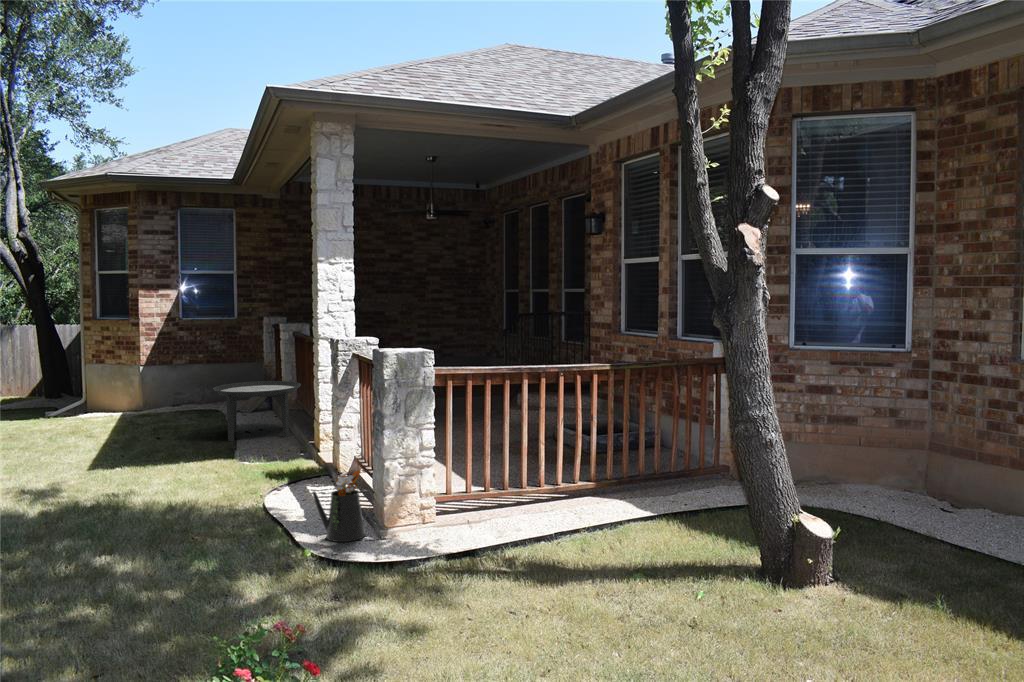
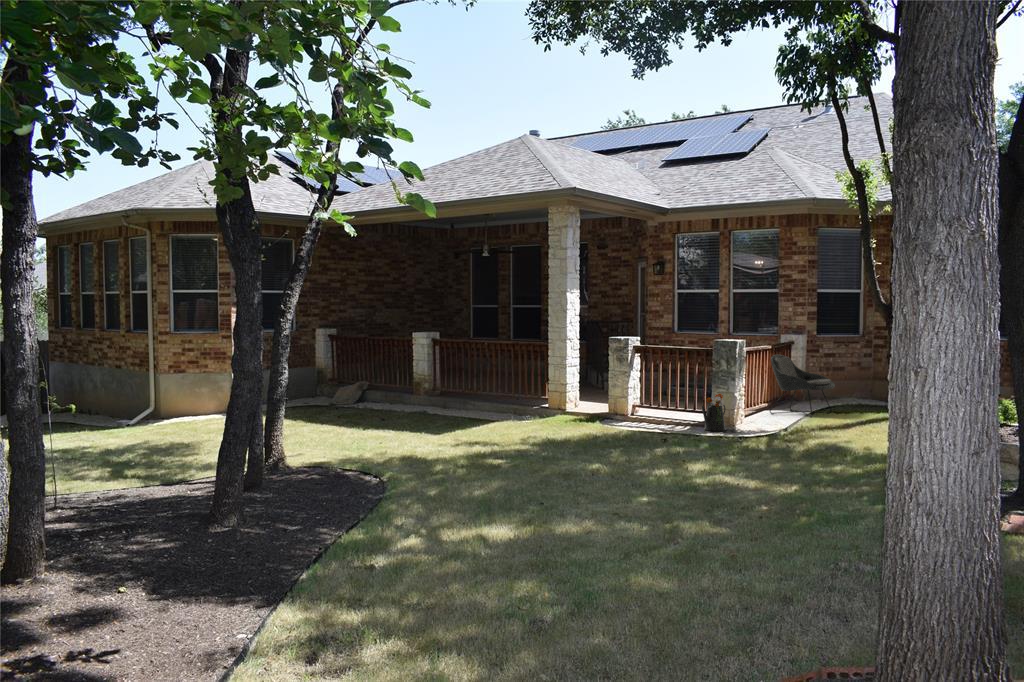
round table: present [213,381,301,441] -> none [410,374,474,416]
lounge chair: none [592,389,718,526] -> present [770,355,835,417]

